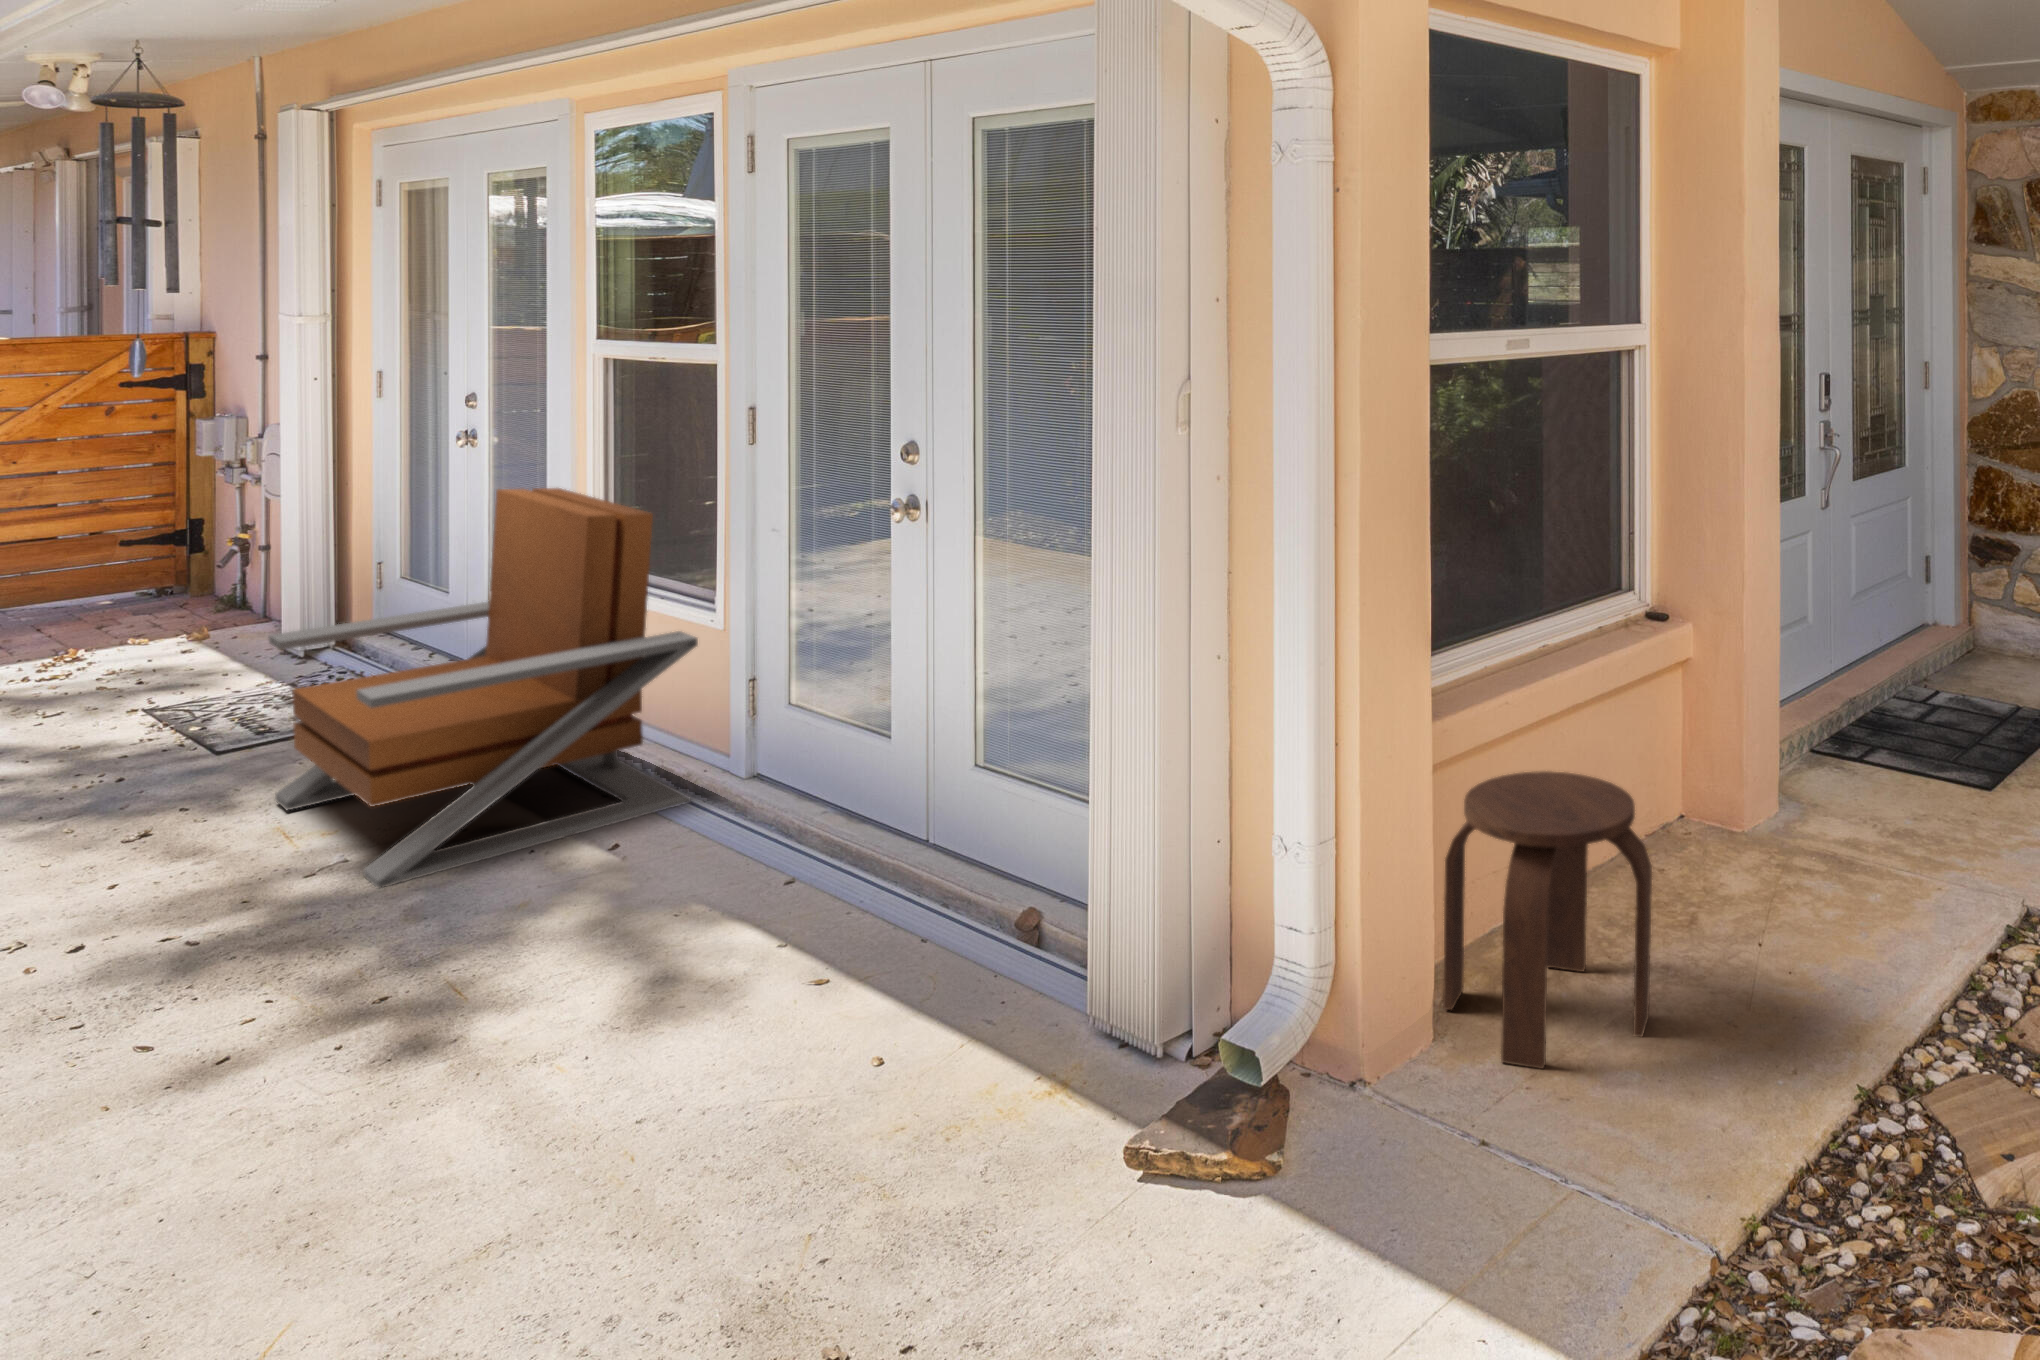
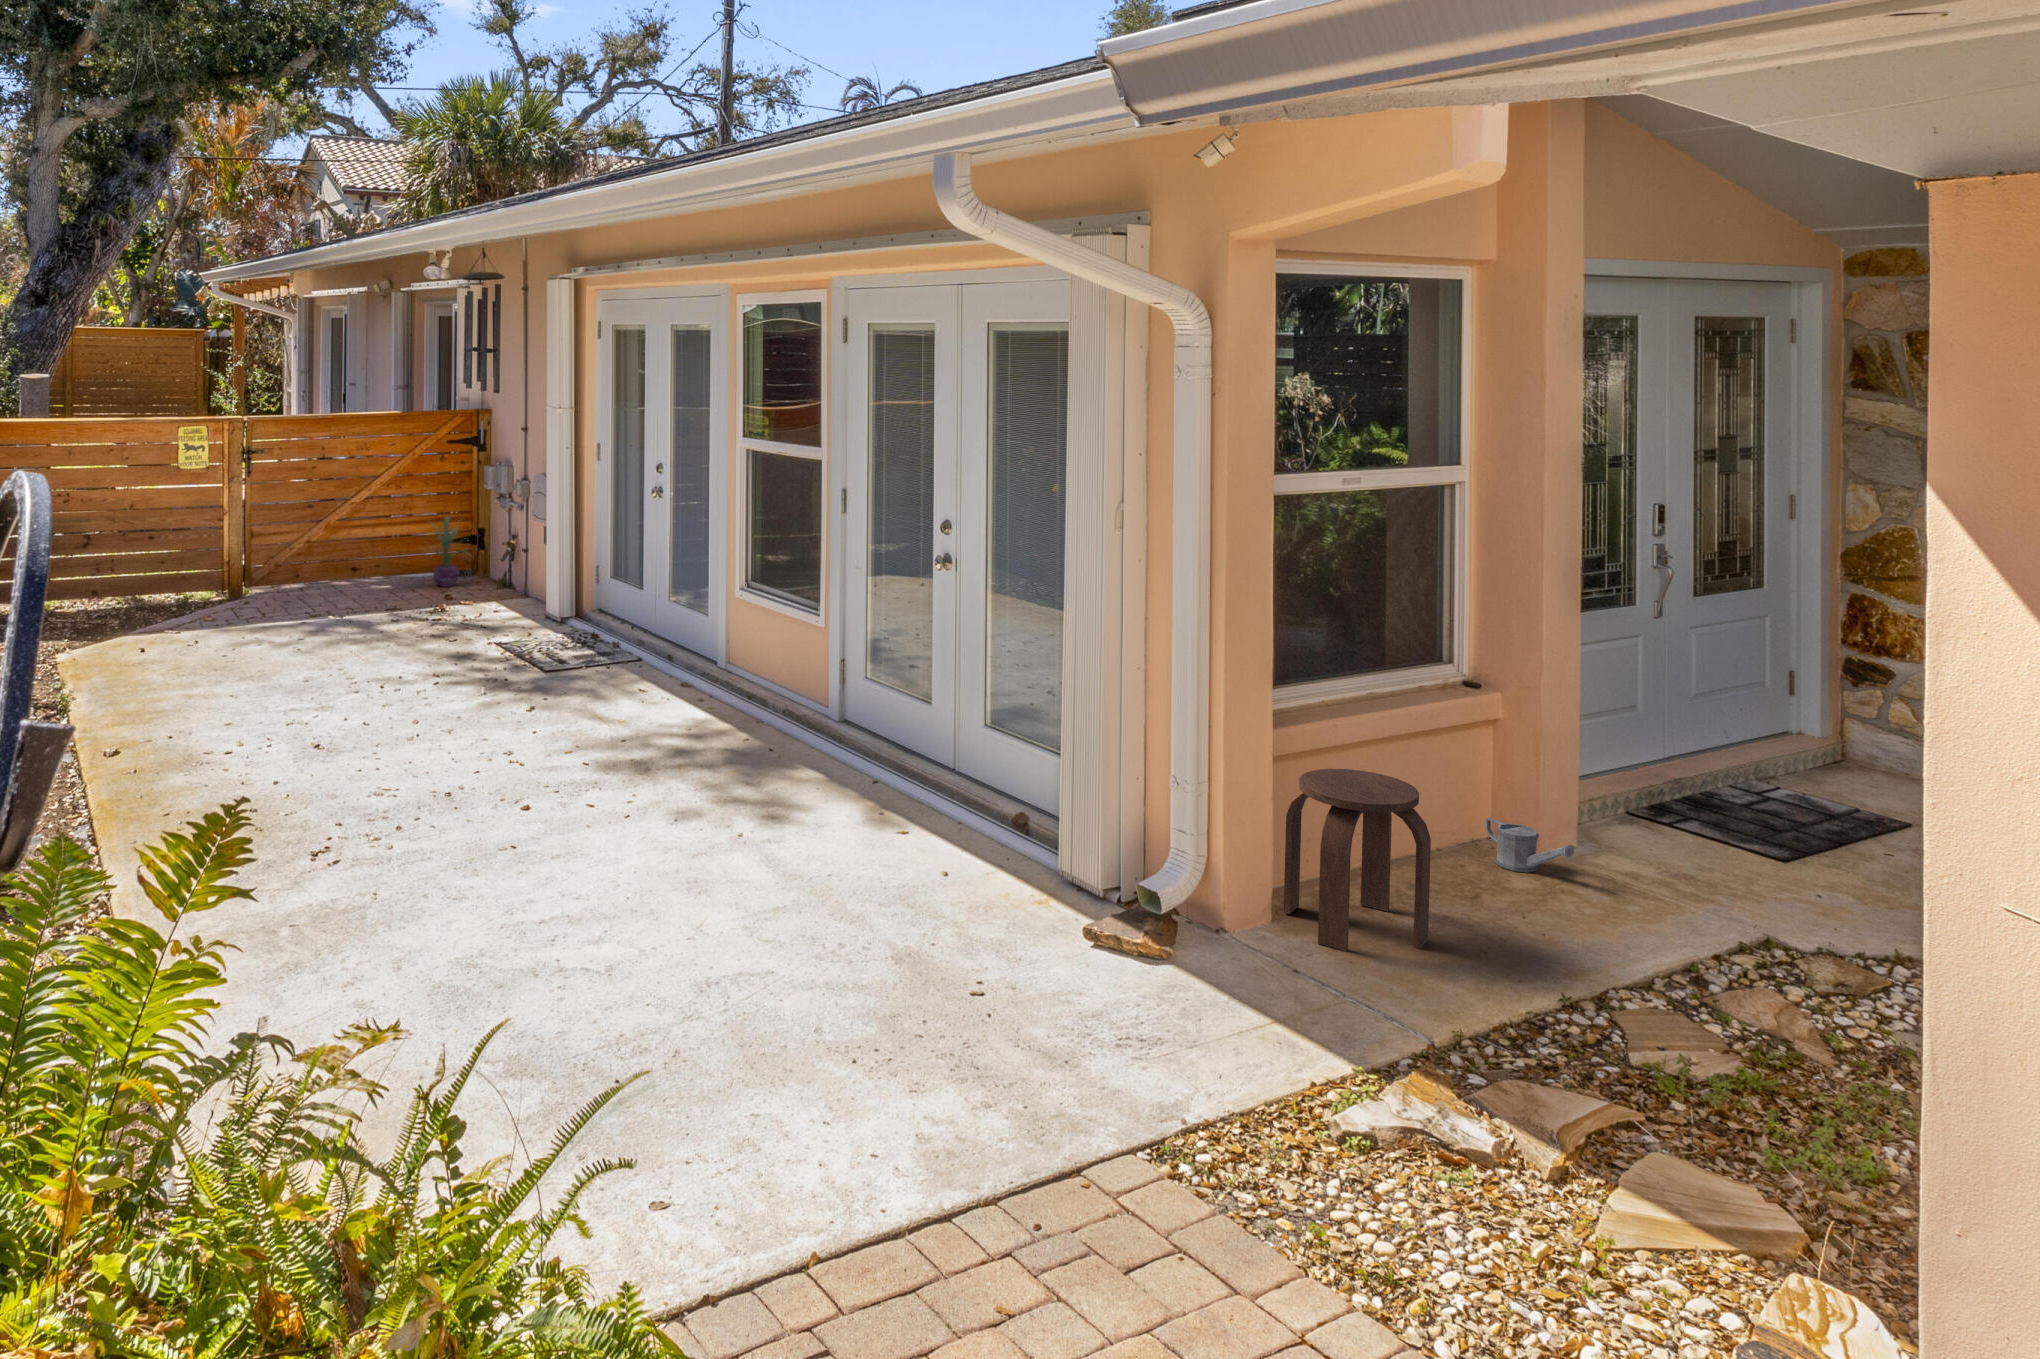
lounge chair: present [268,488,698,888] -> none [578,531,808,759]
decorative plant: none [62,494,222,607] -> present [432,516,467,586]
watering can: none [1678,793,1794,864] -> present [1485,818,1574,873]

